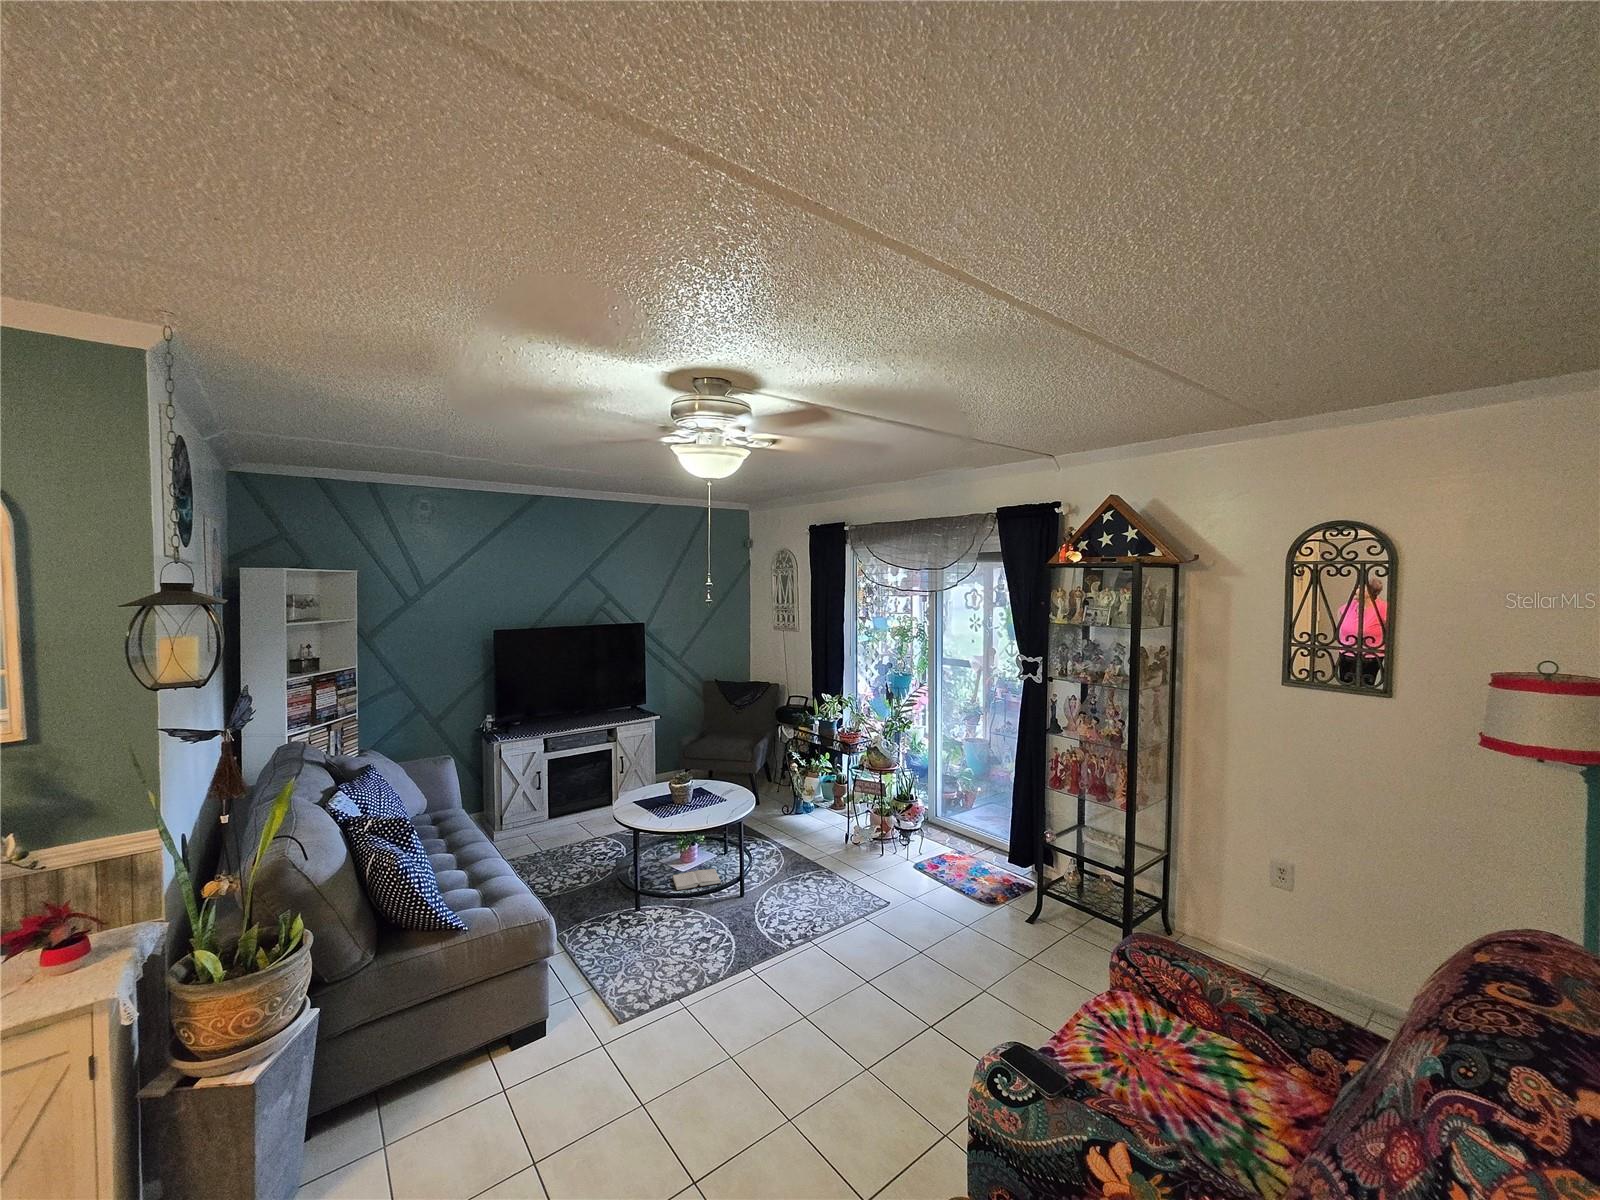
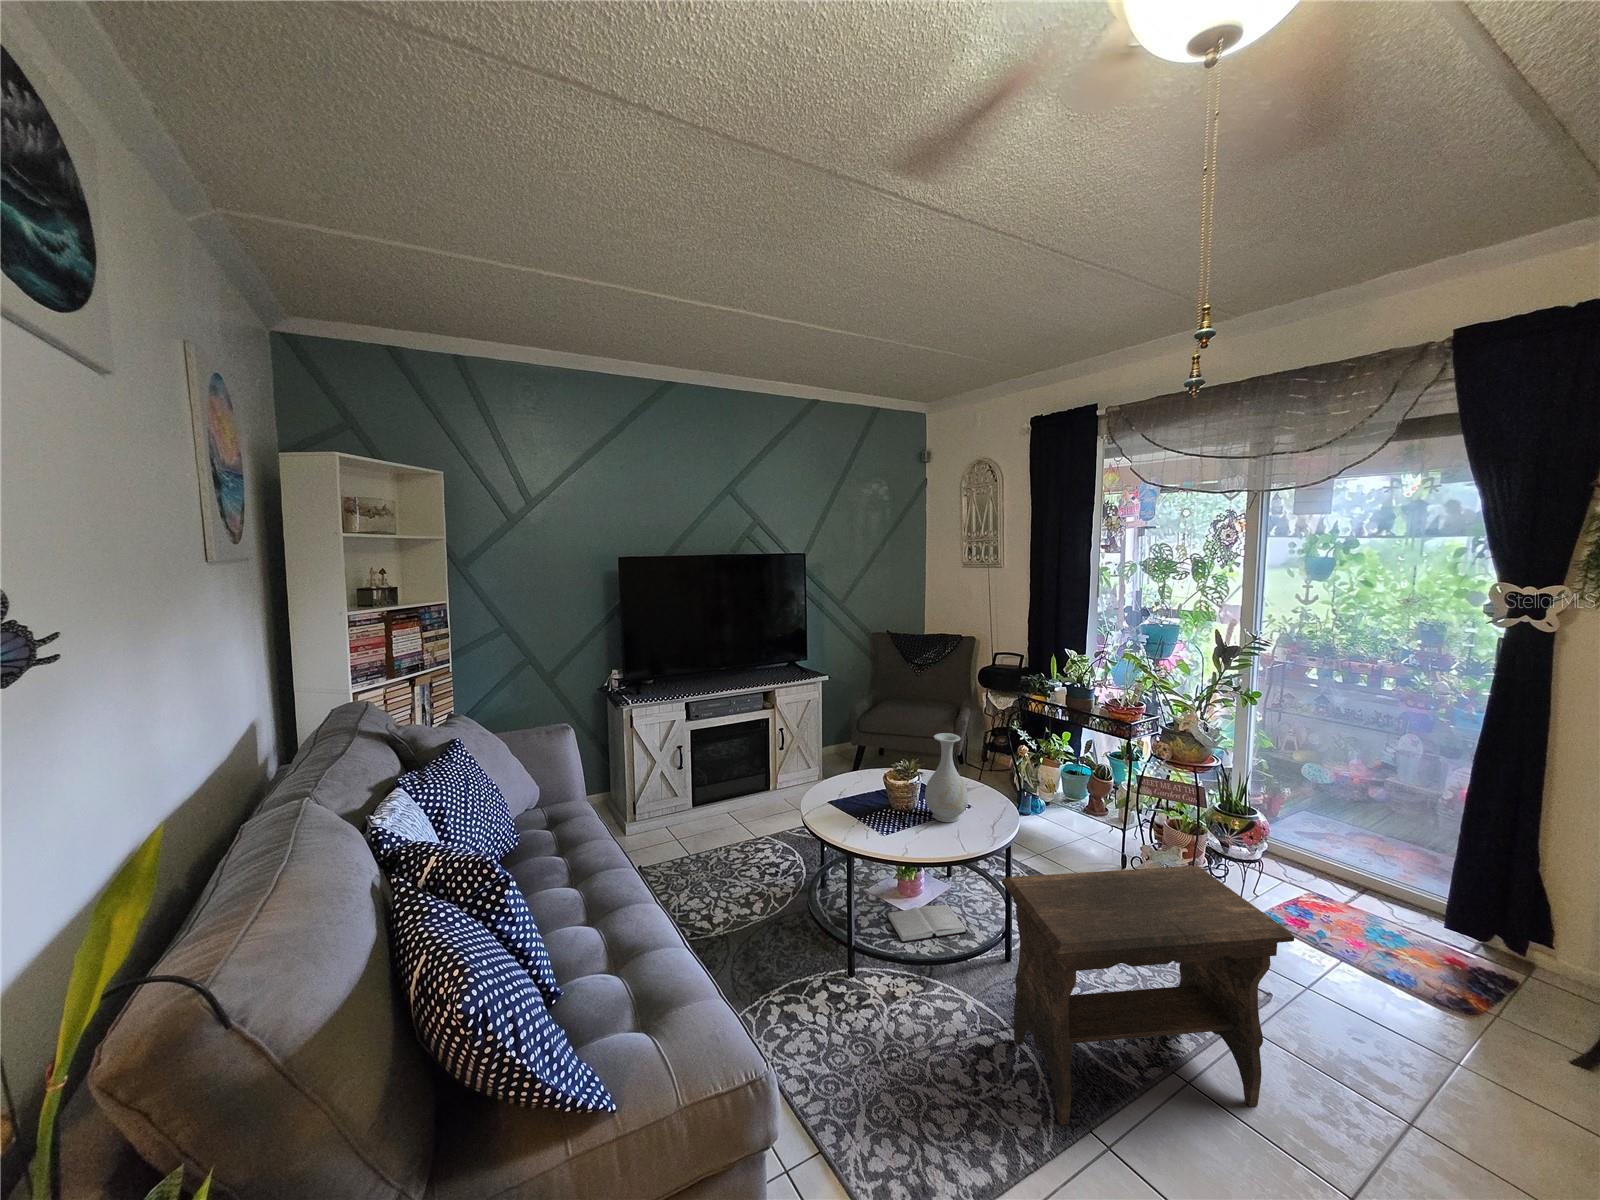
vase: none [694,753,721,810] -> present [925,733,968,822]
footstool: none [717,823,853,964] -> present [1002,866,1294,1125]

